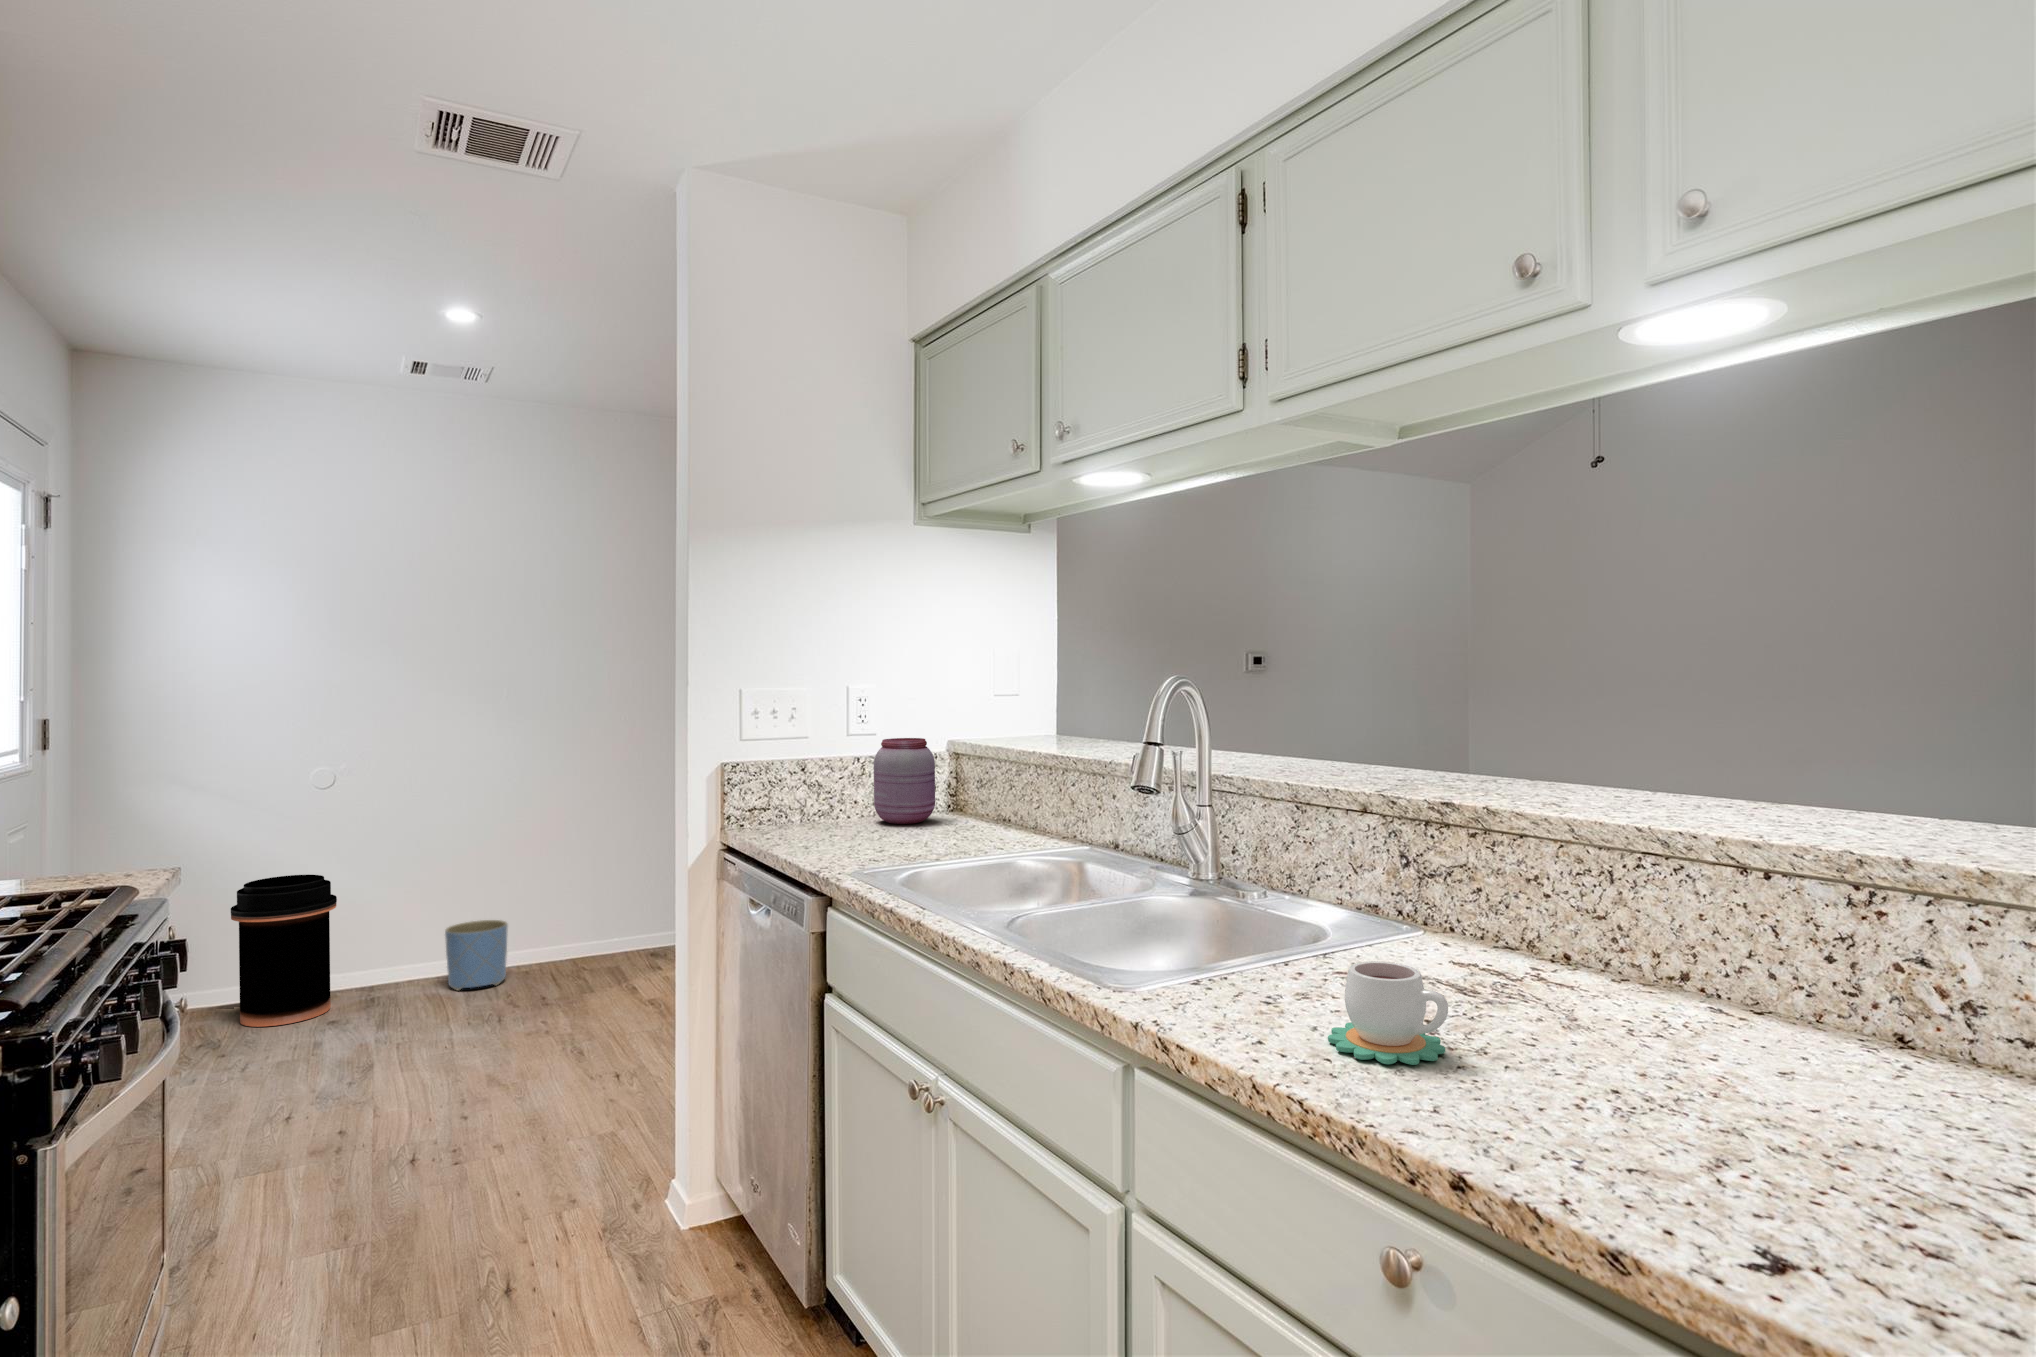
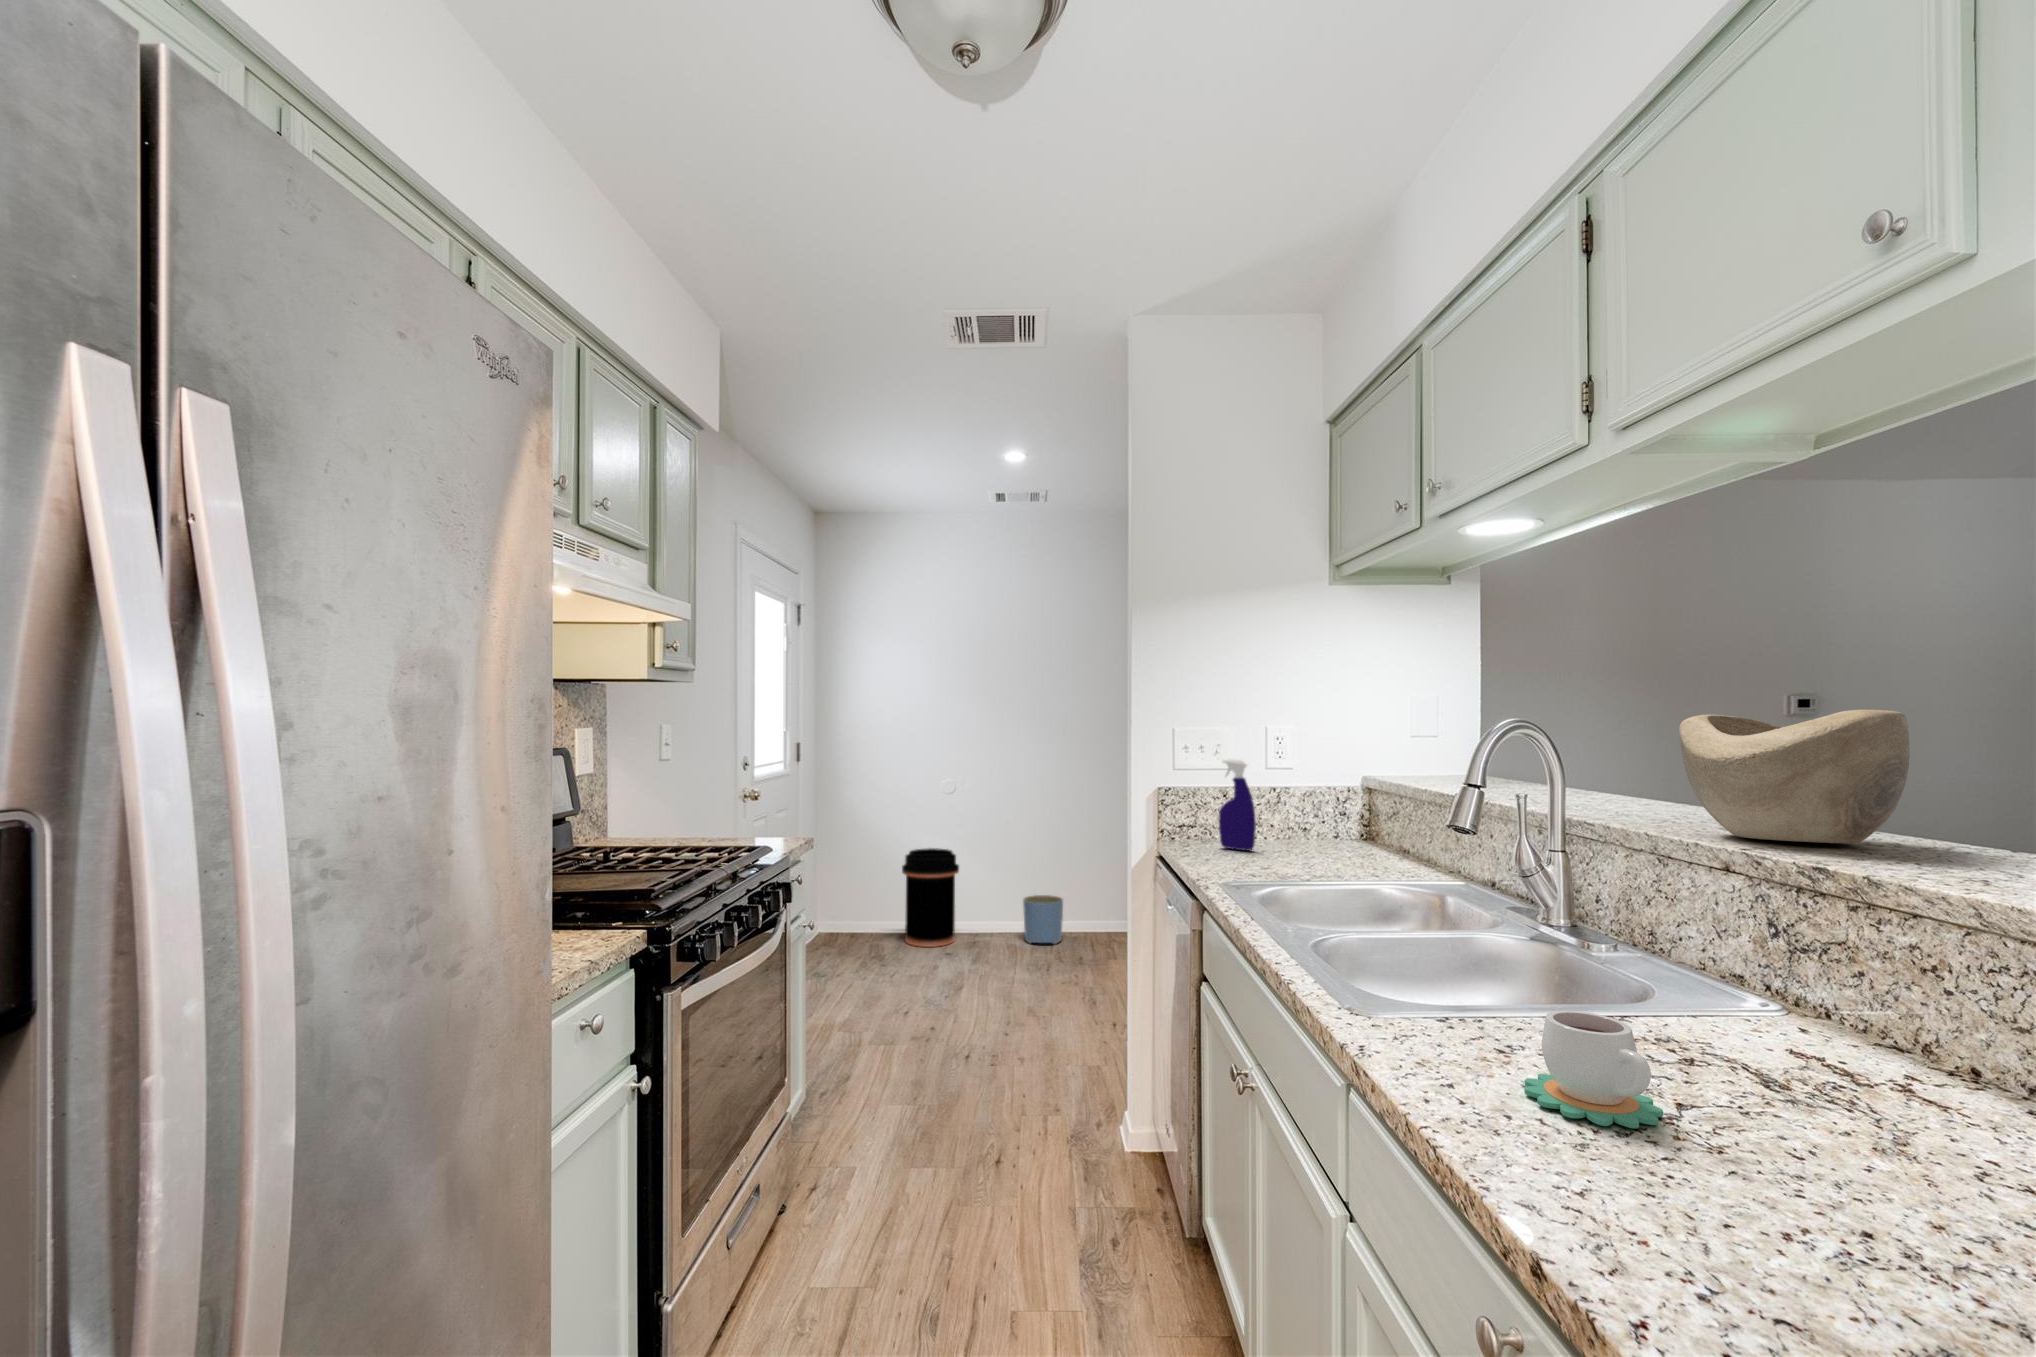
decorative bowl: none [1311,666,1471,781] -> present [1679,709,1910,843]
spray bottle: none [805,726,852,835] -> present [1219,759,1256,851]
jar: present [874,738,935,824] -> none [1284,773,1340,848]

